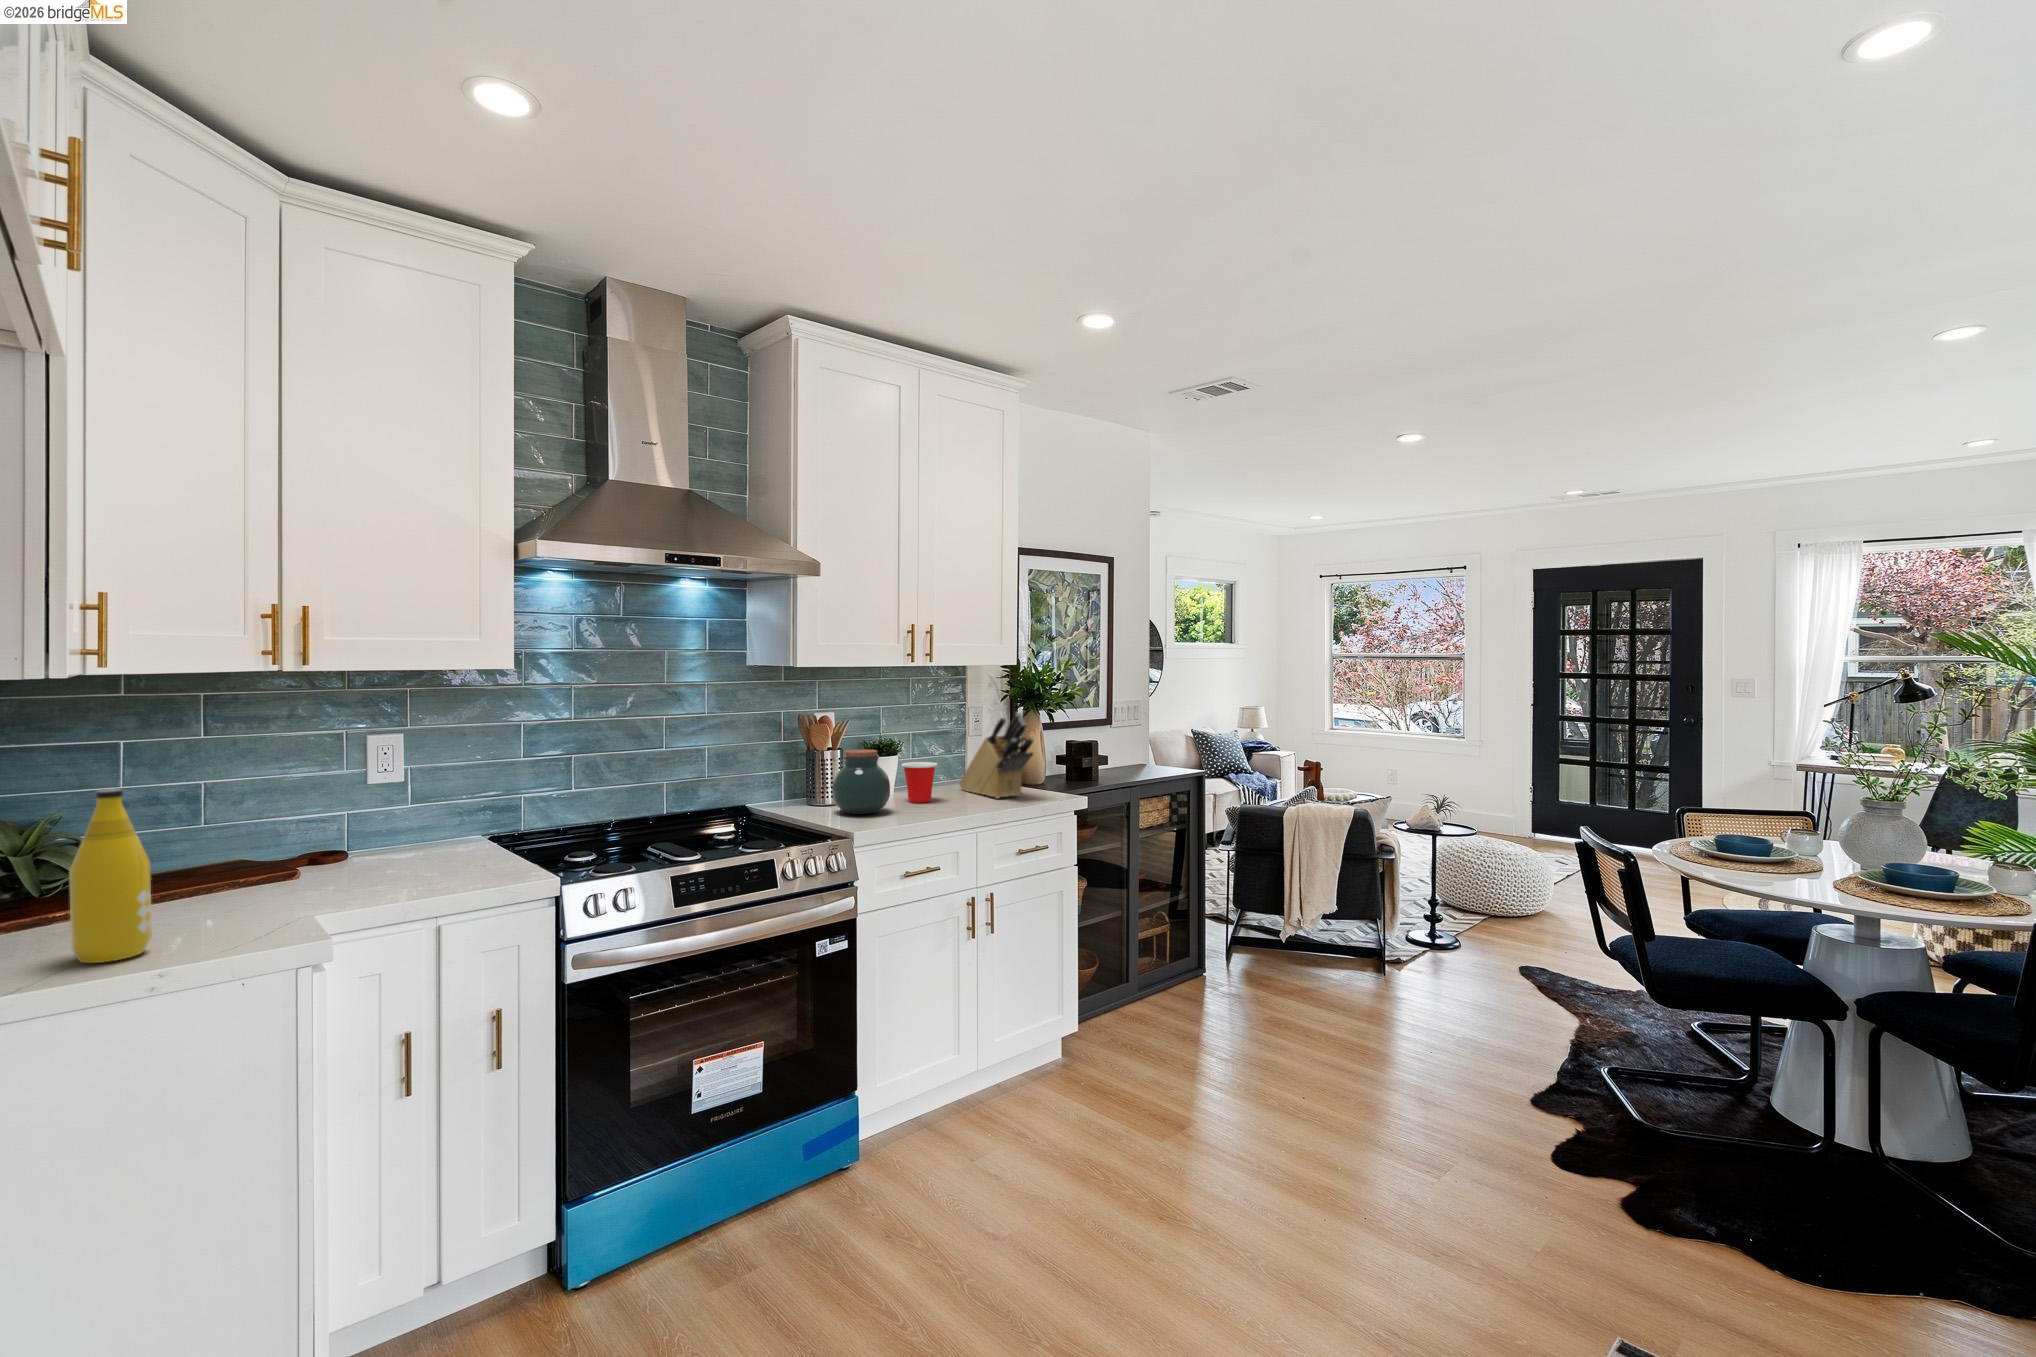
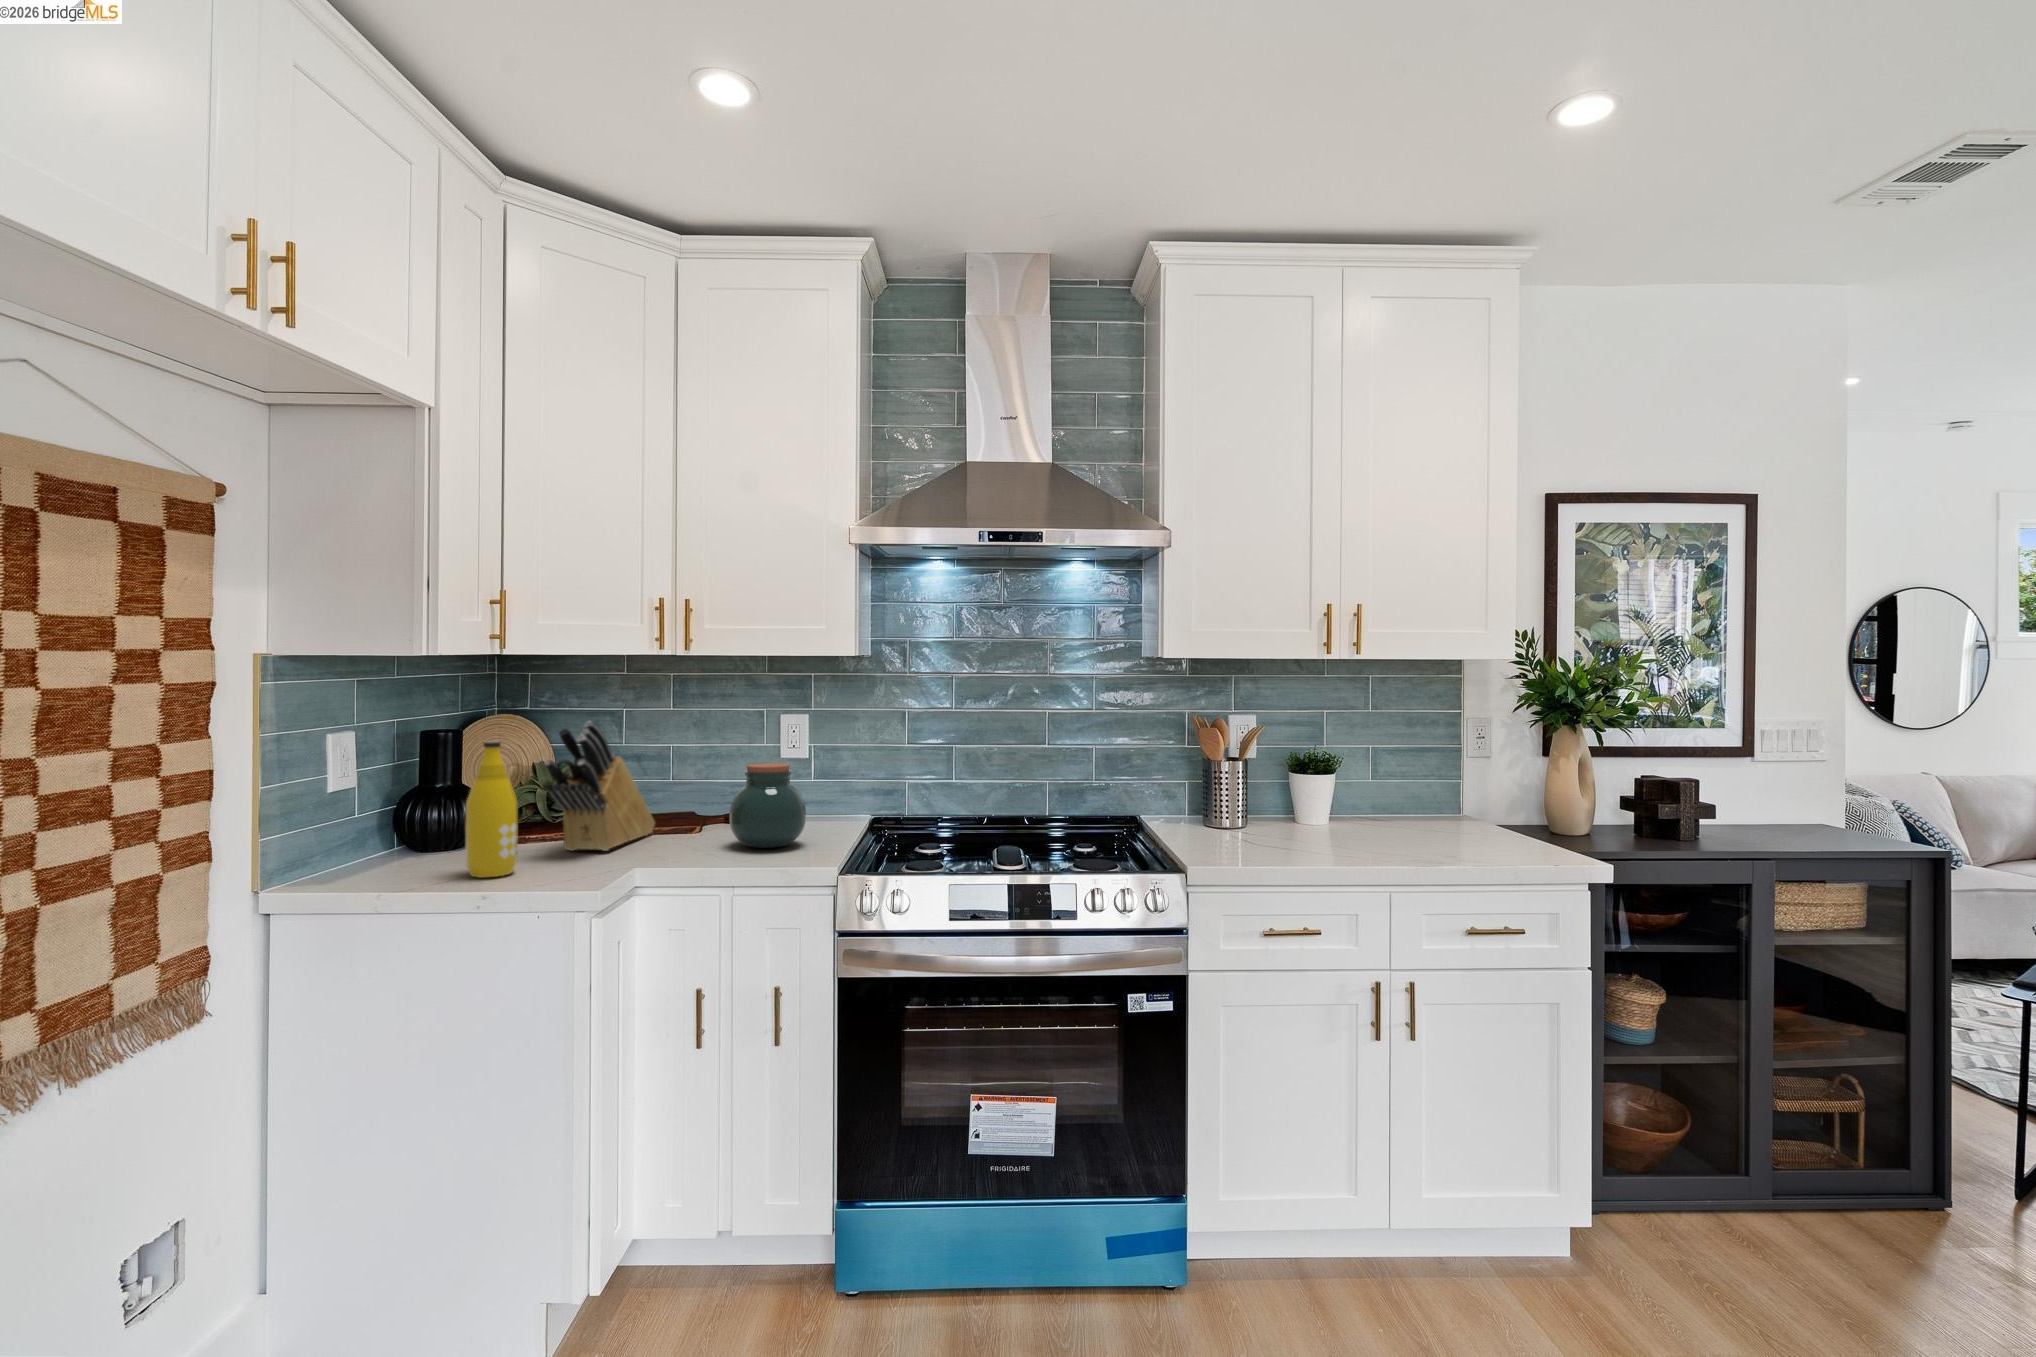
knife block: present [959,713,1034,798] -> present [545,721,655,851]
jar: present [833,749,890,814] -> present [730,763,806,848]
cup: present [902,762,937,803] -> none [1321,786,1371,840]

